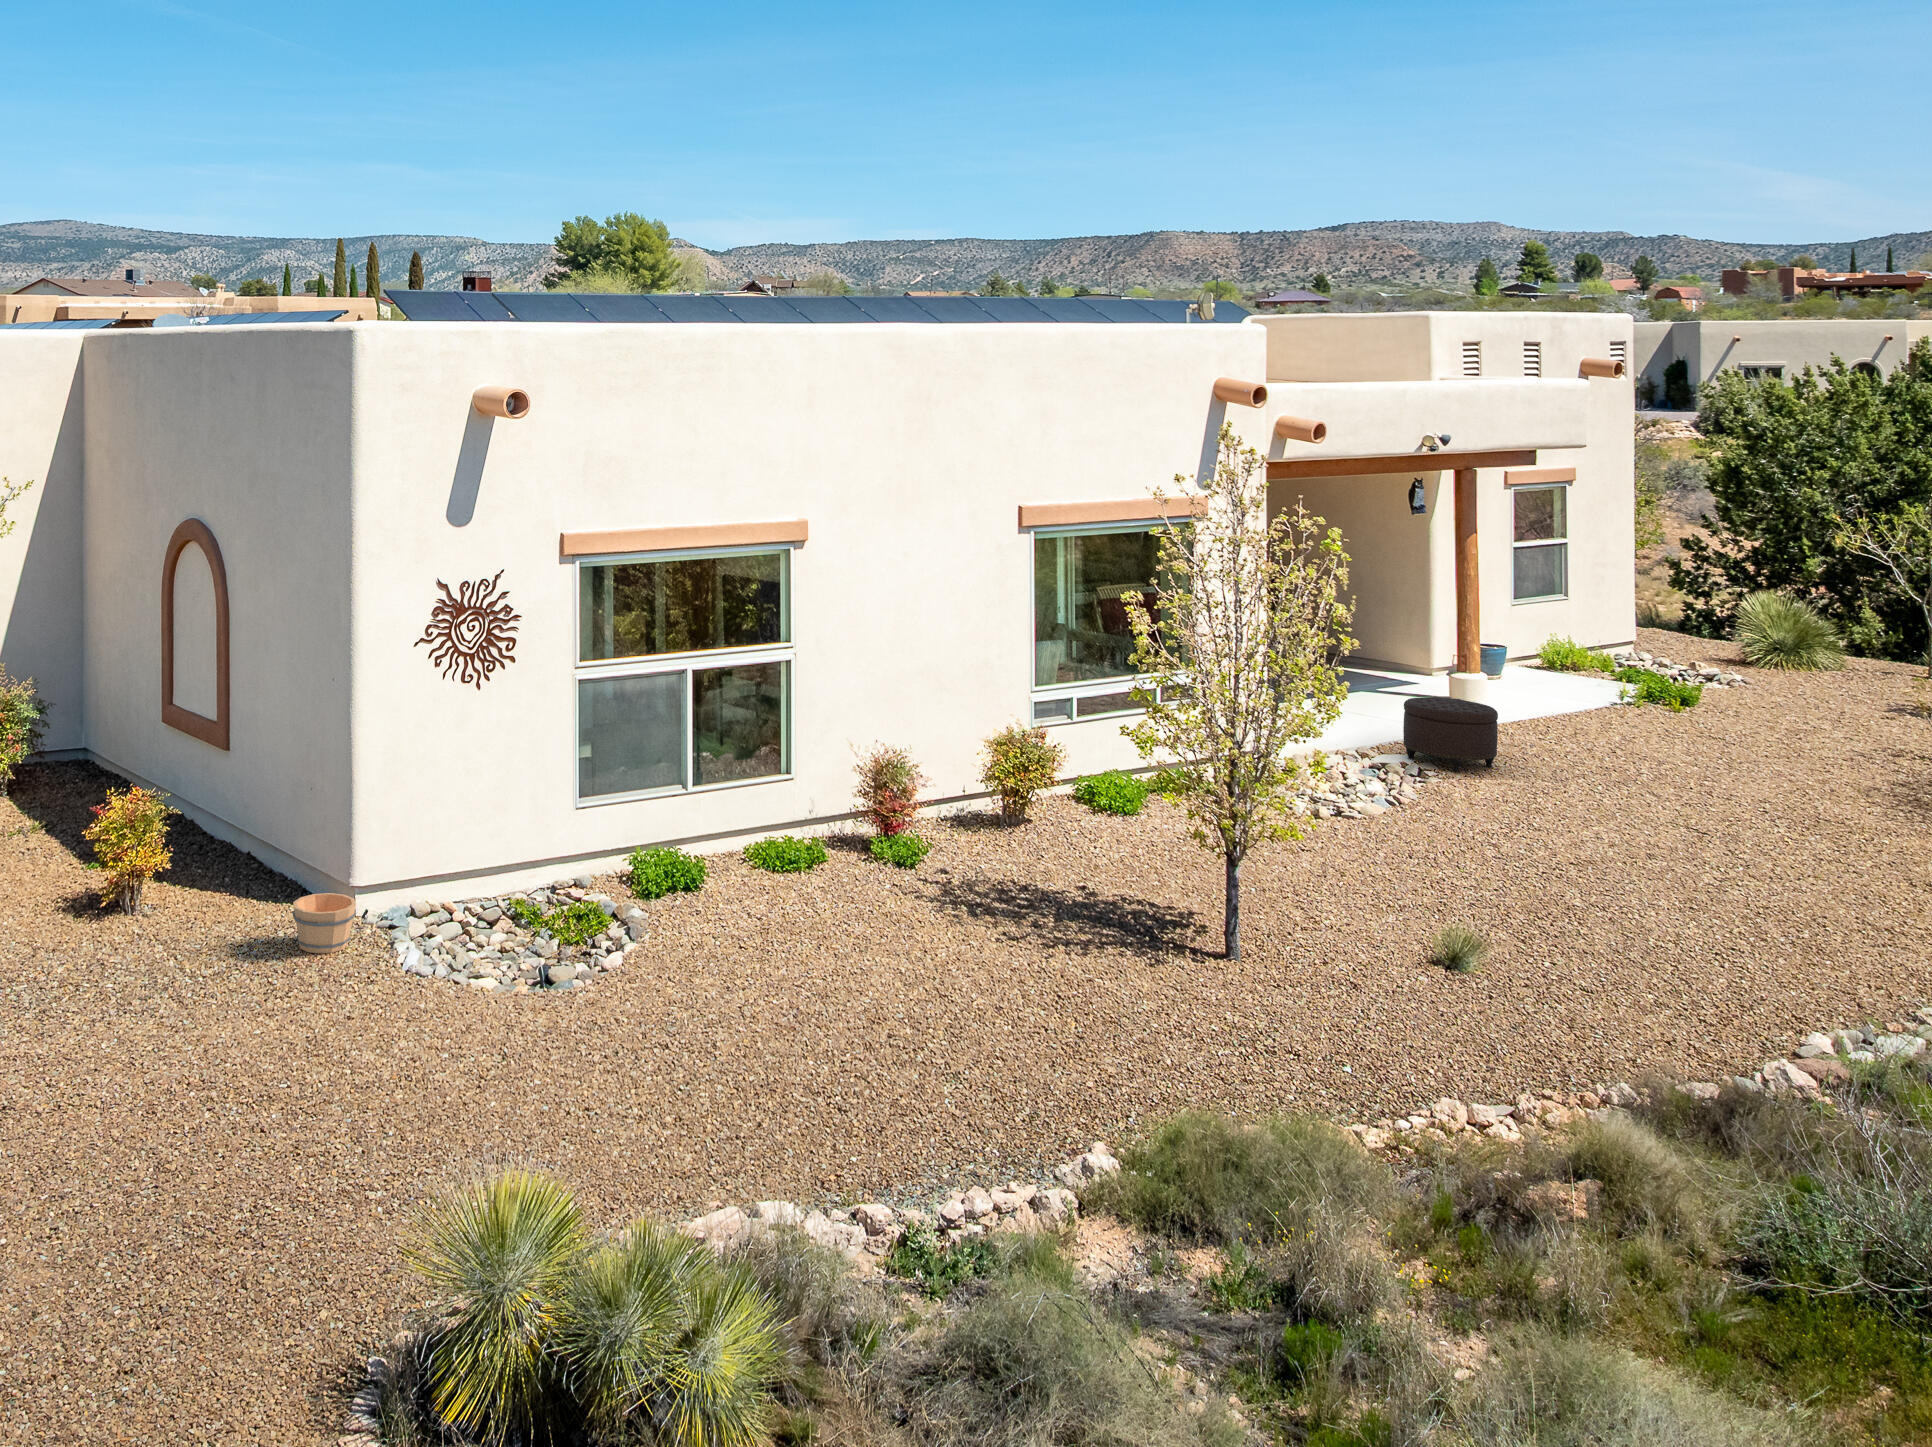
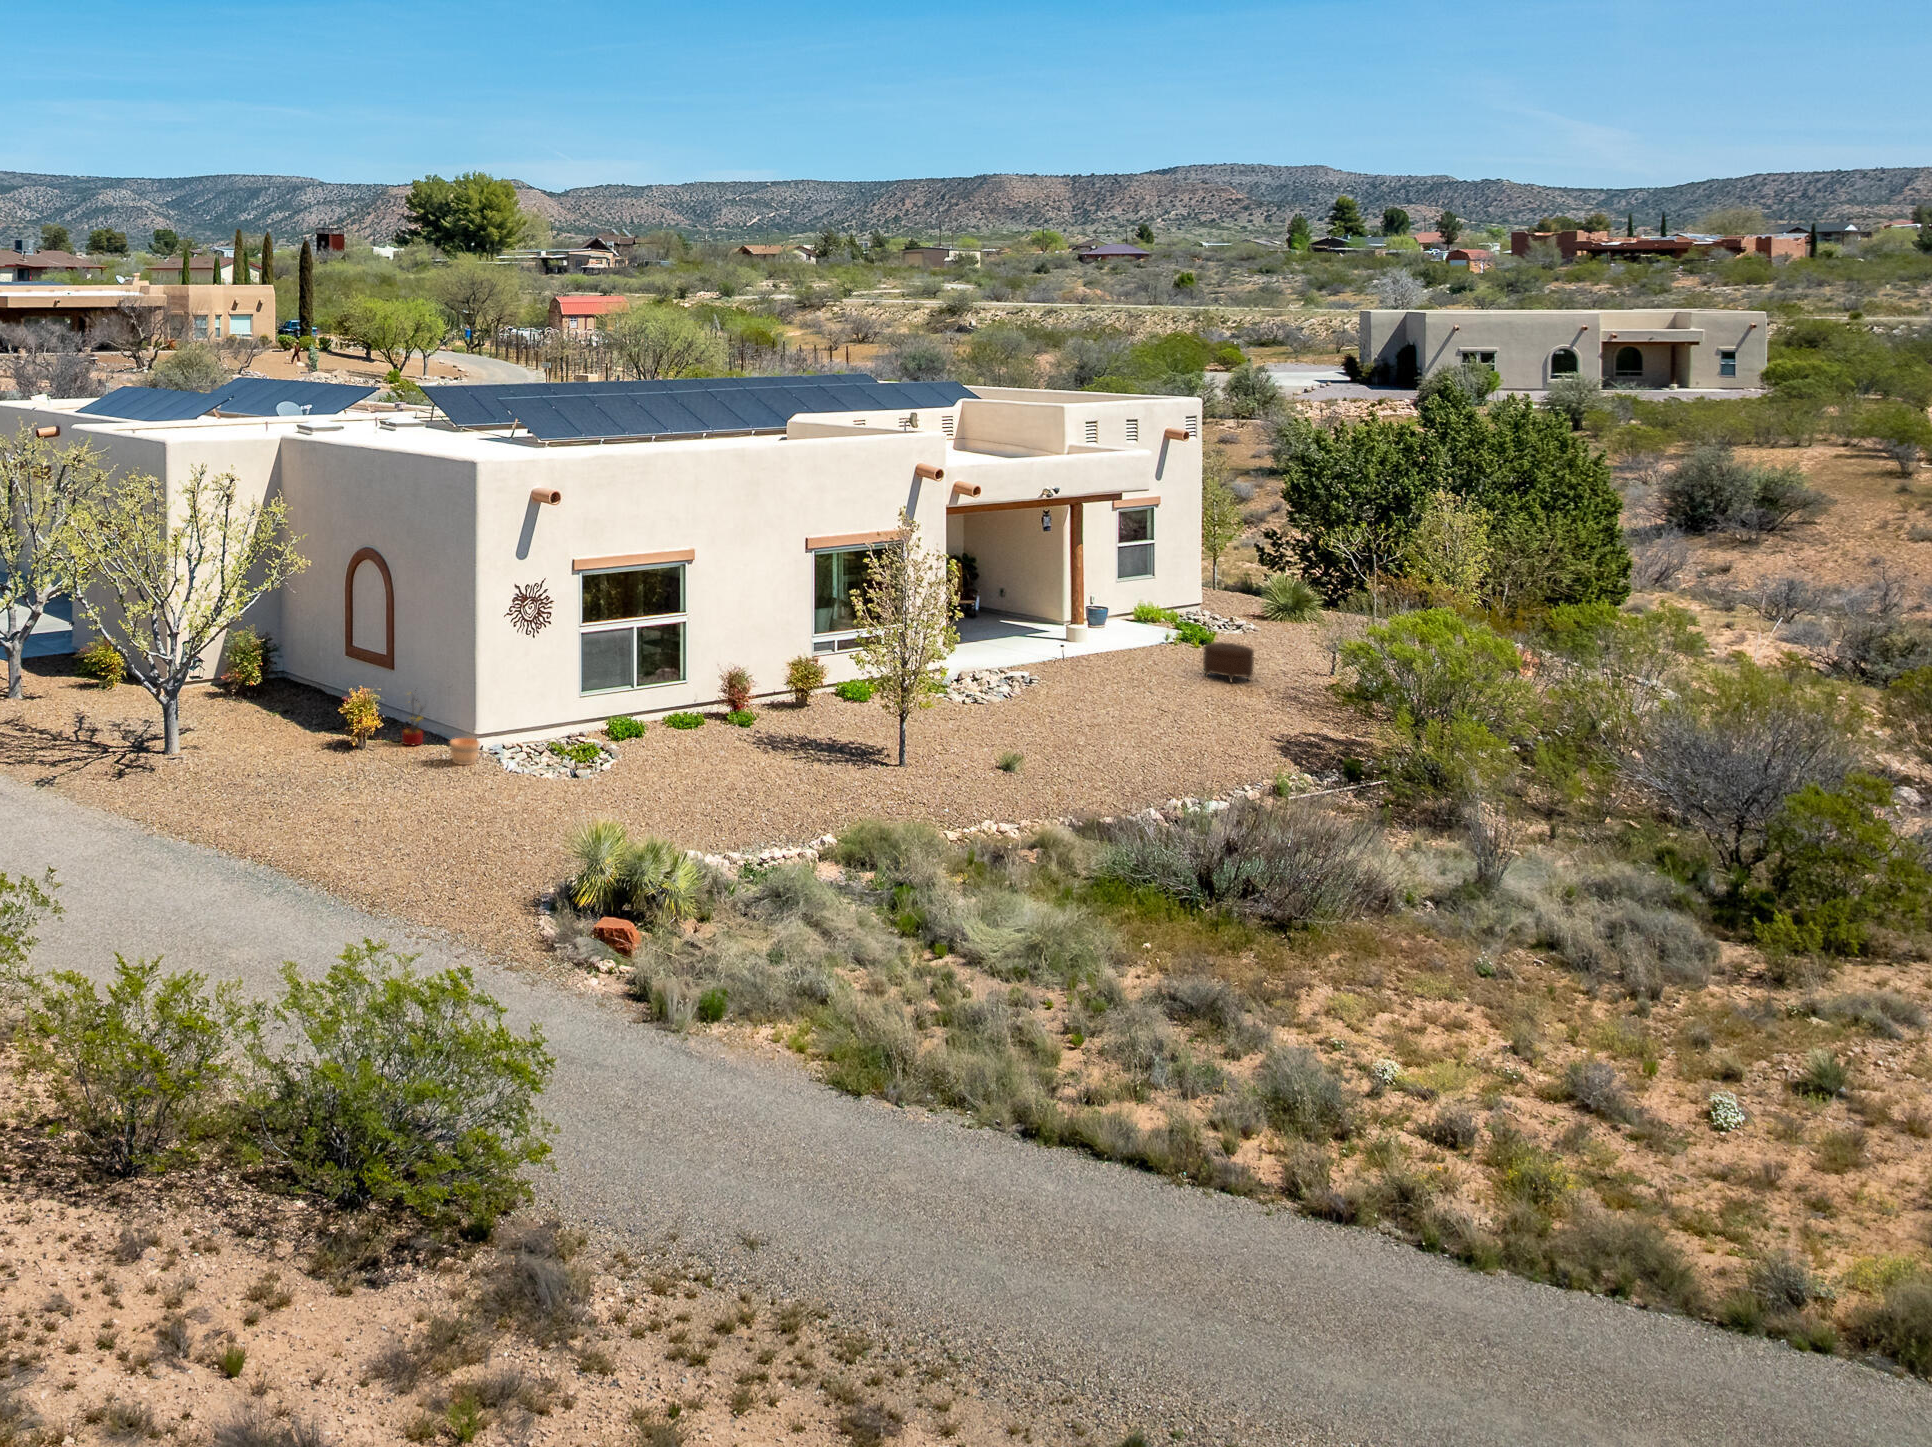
ottoman: present [1403,697,1498,772] -> present [1203,642,1254,682]
decorative plant: none [221,786,270,904] -> present [402,692,423,745]

